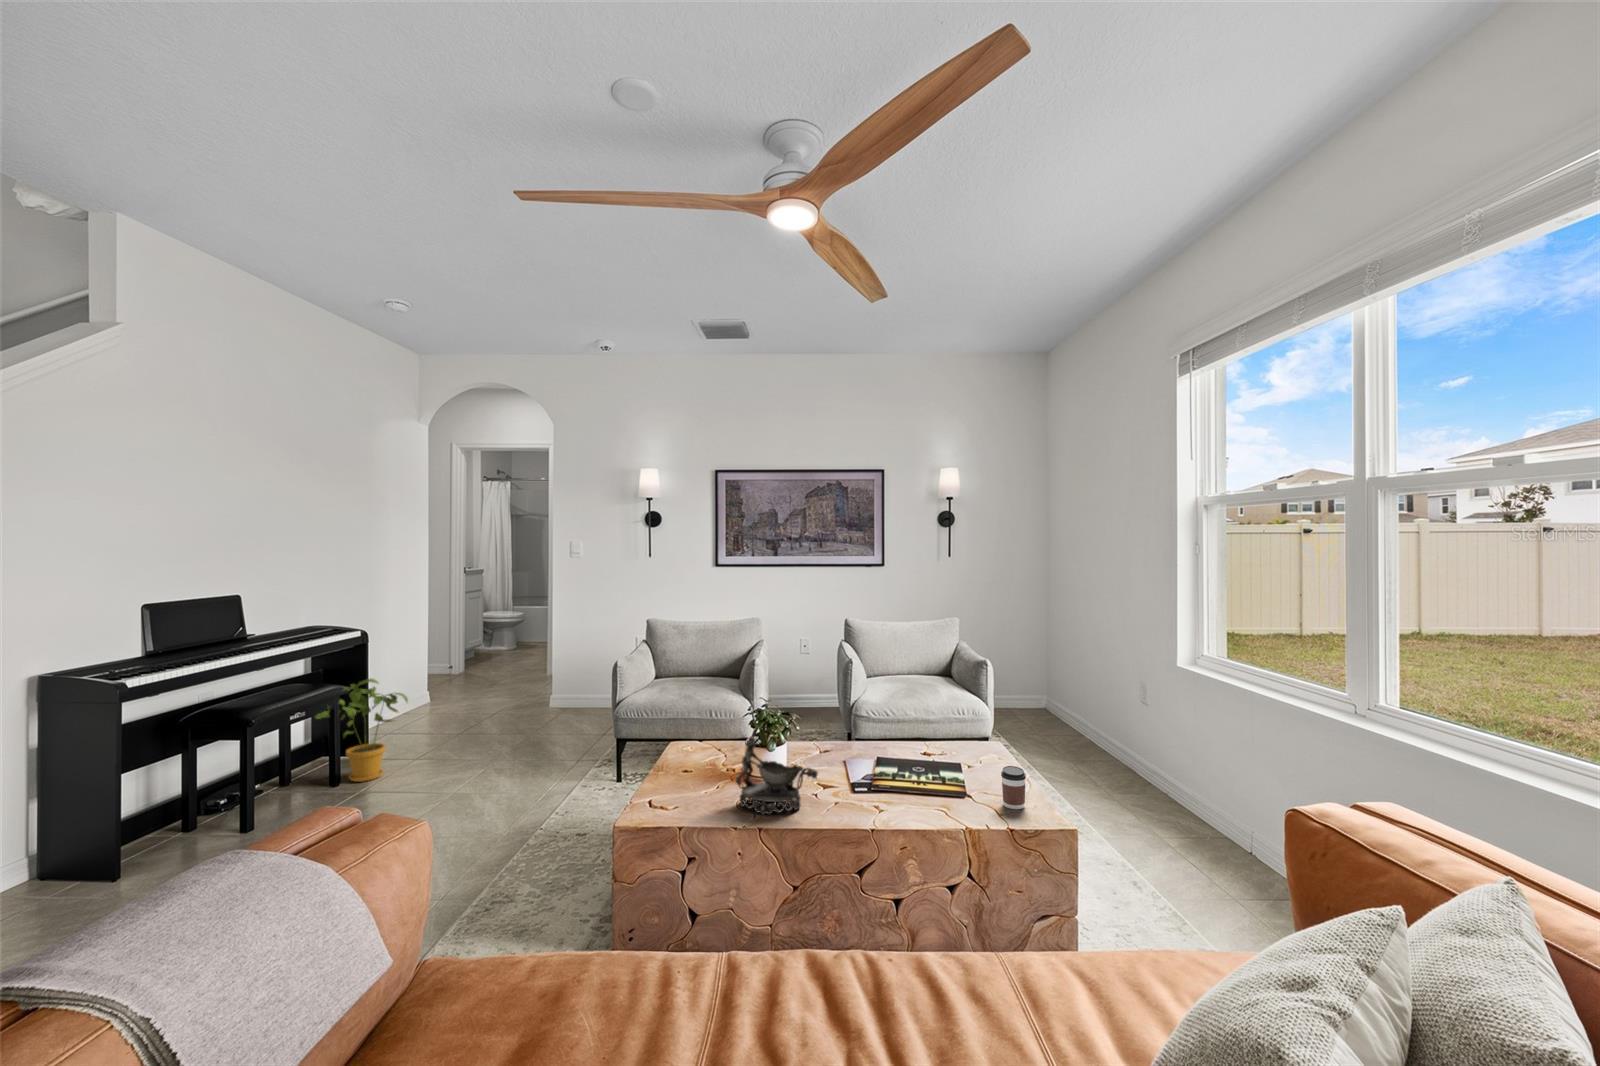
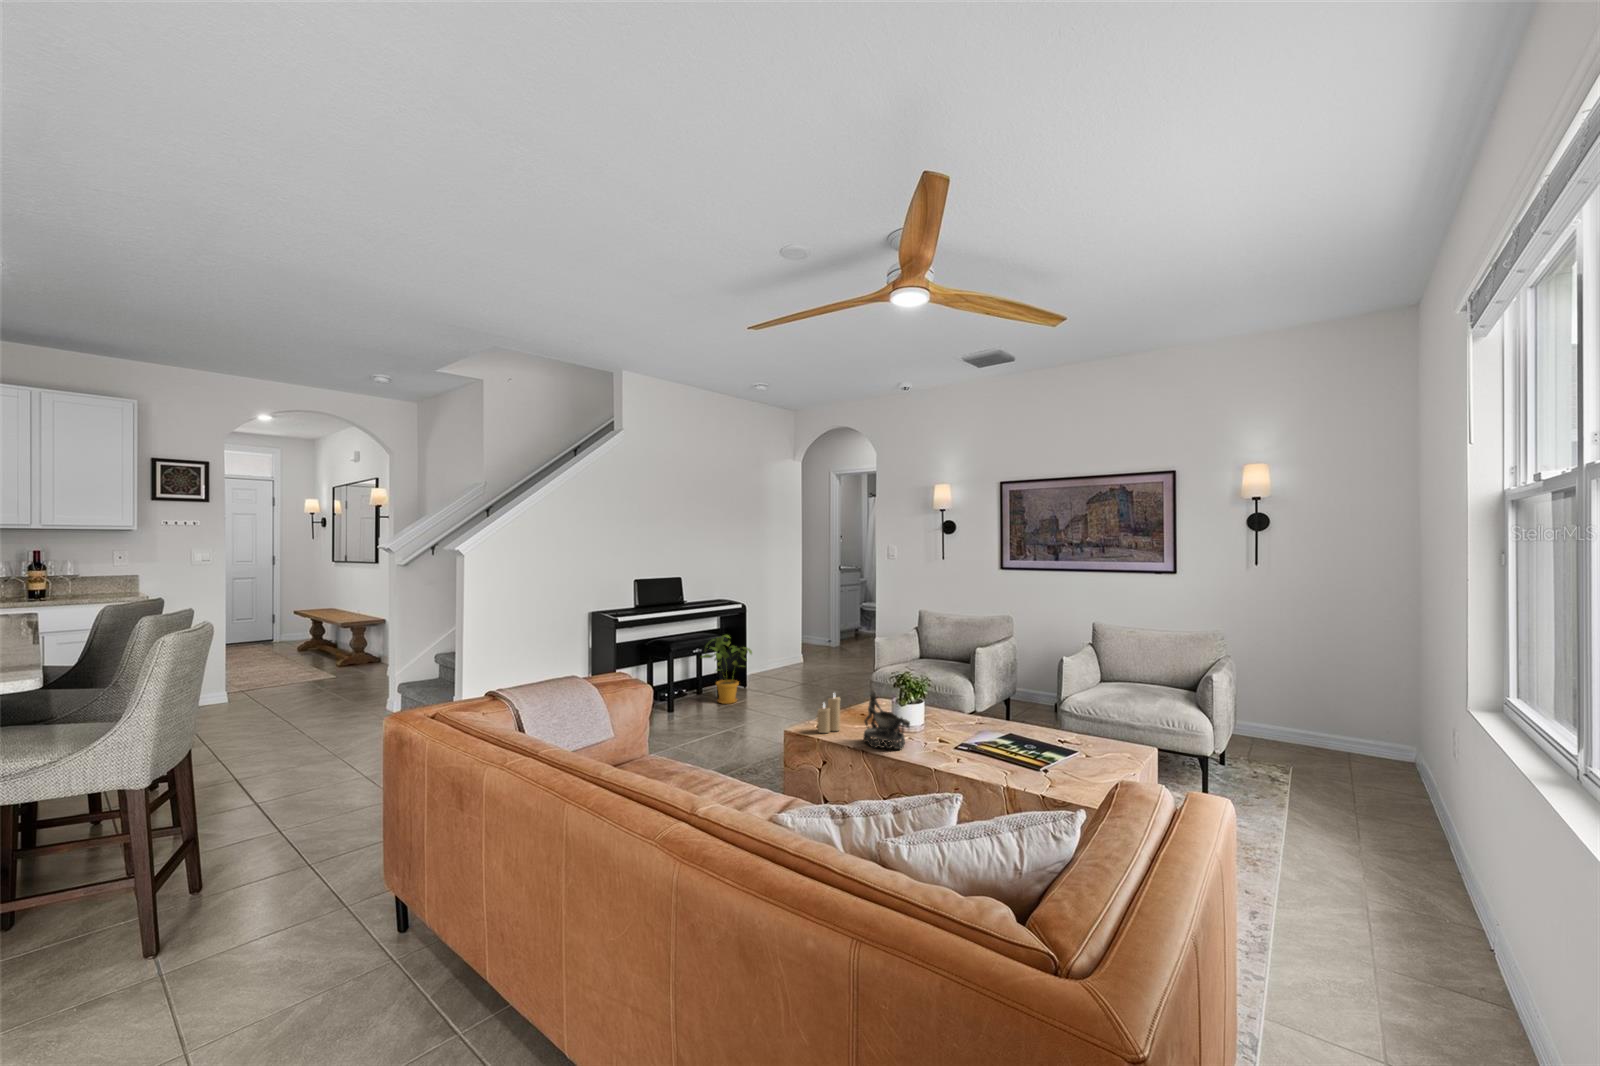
candle: none [663,747,690,809] -> present [817,694,840,733]
coffee cup: present [1001,766,1026,809] -> none [1061,748,1084,786]

